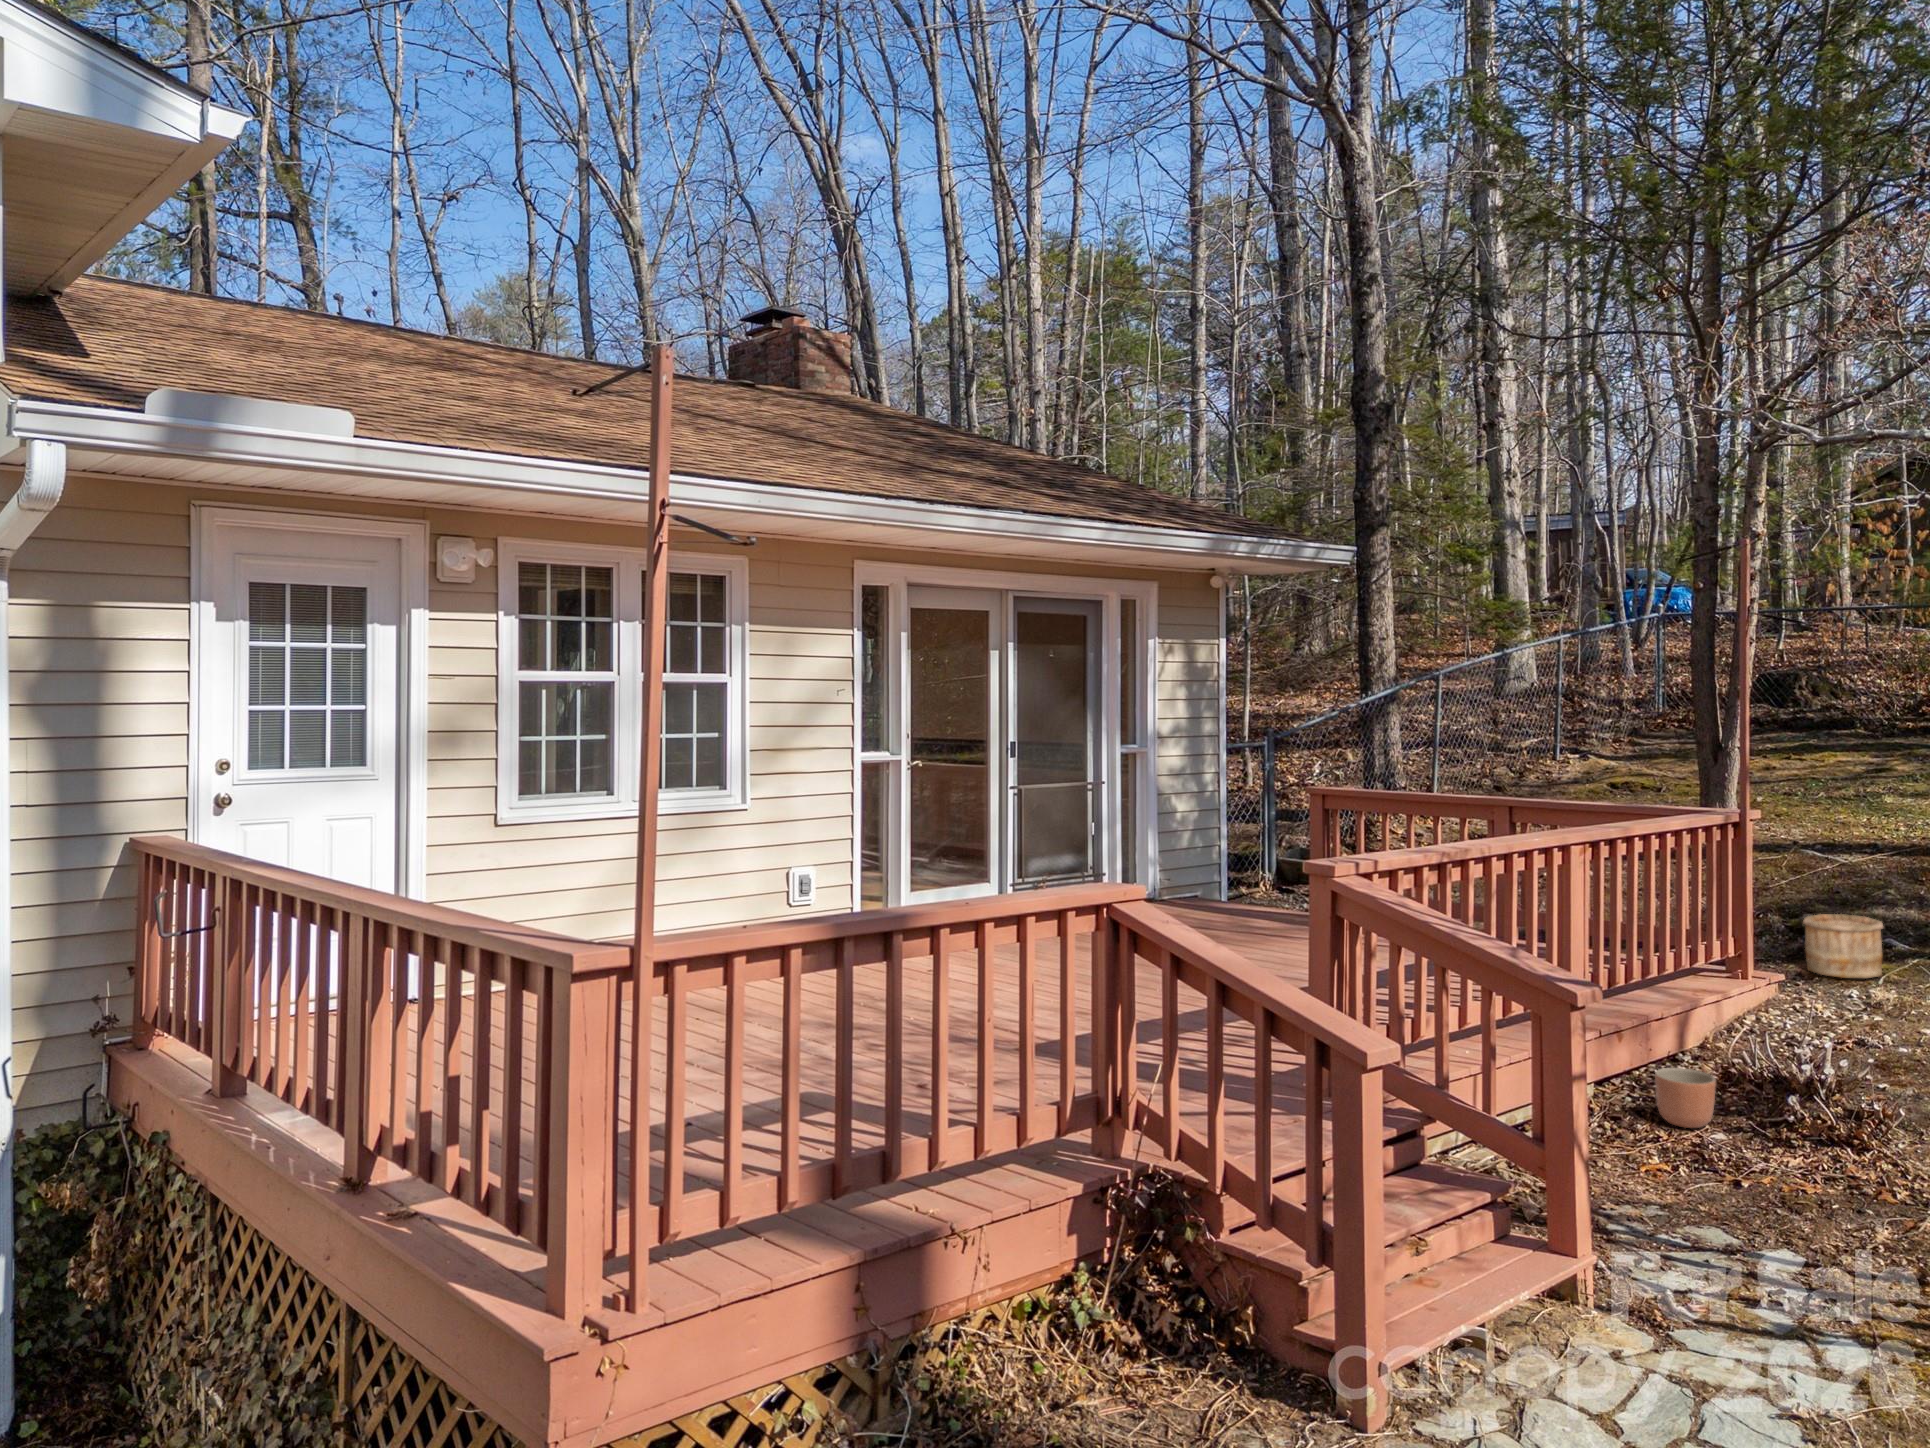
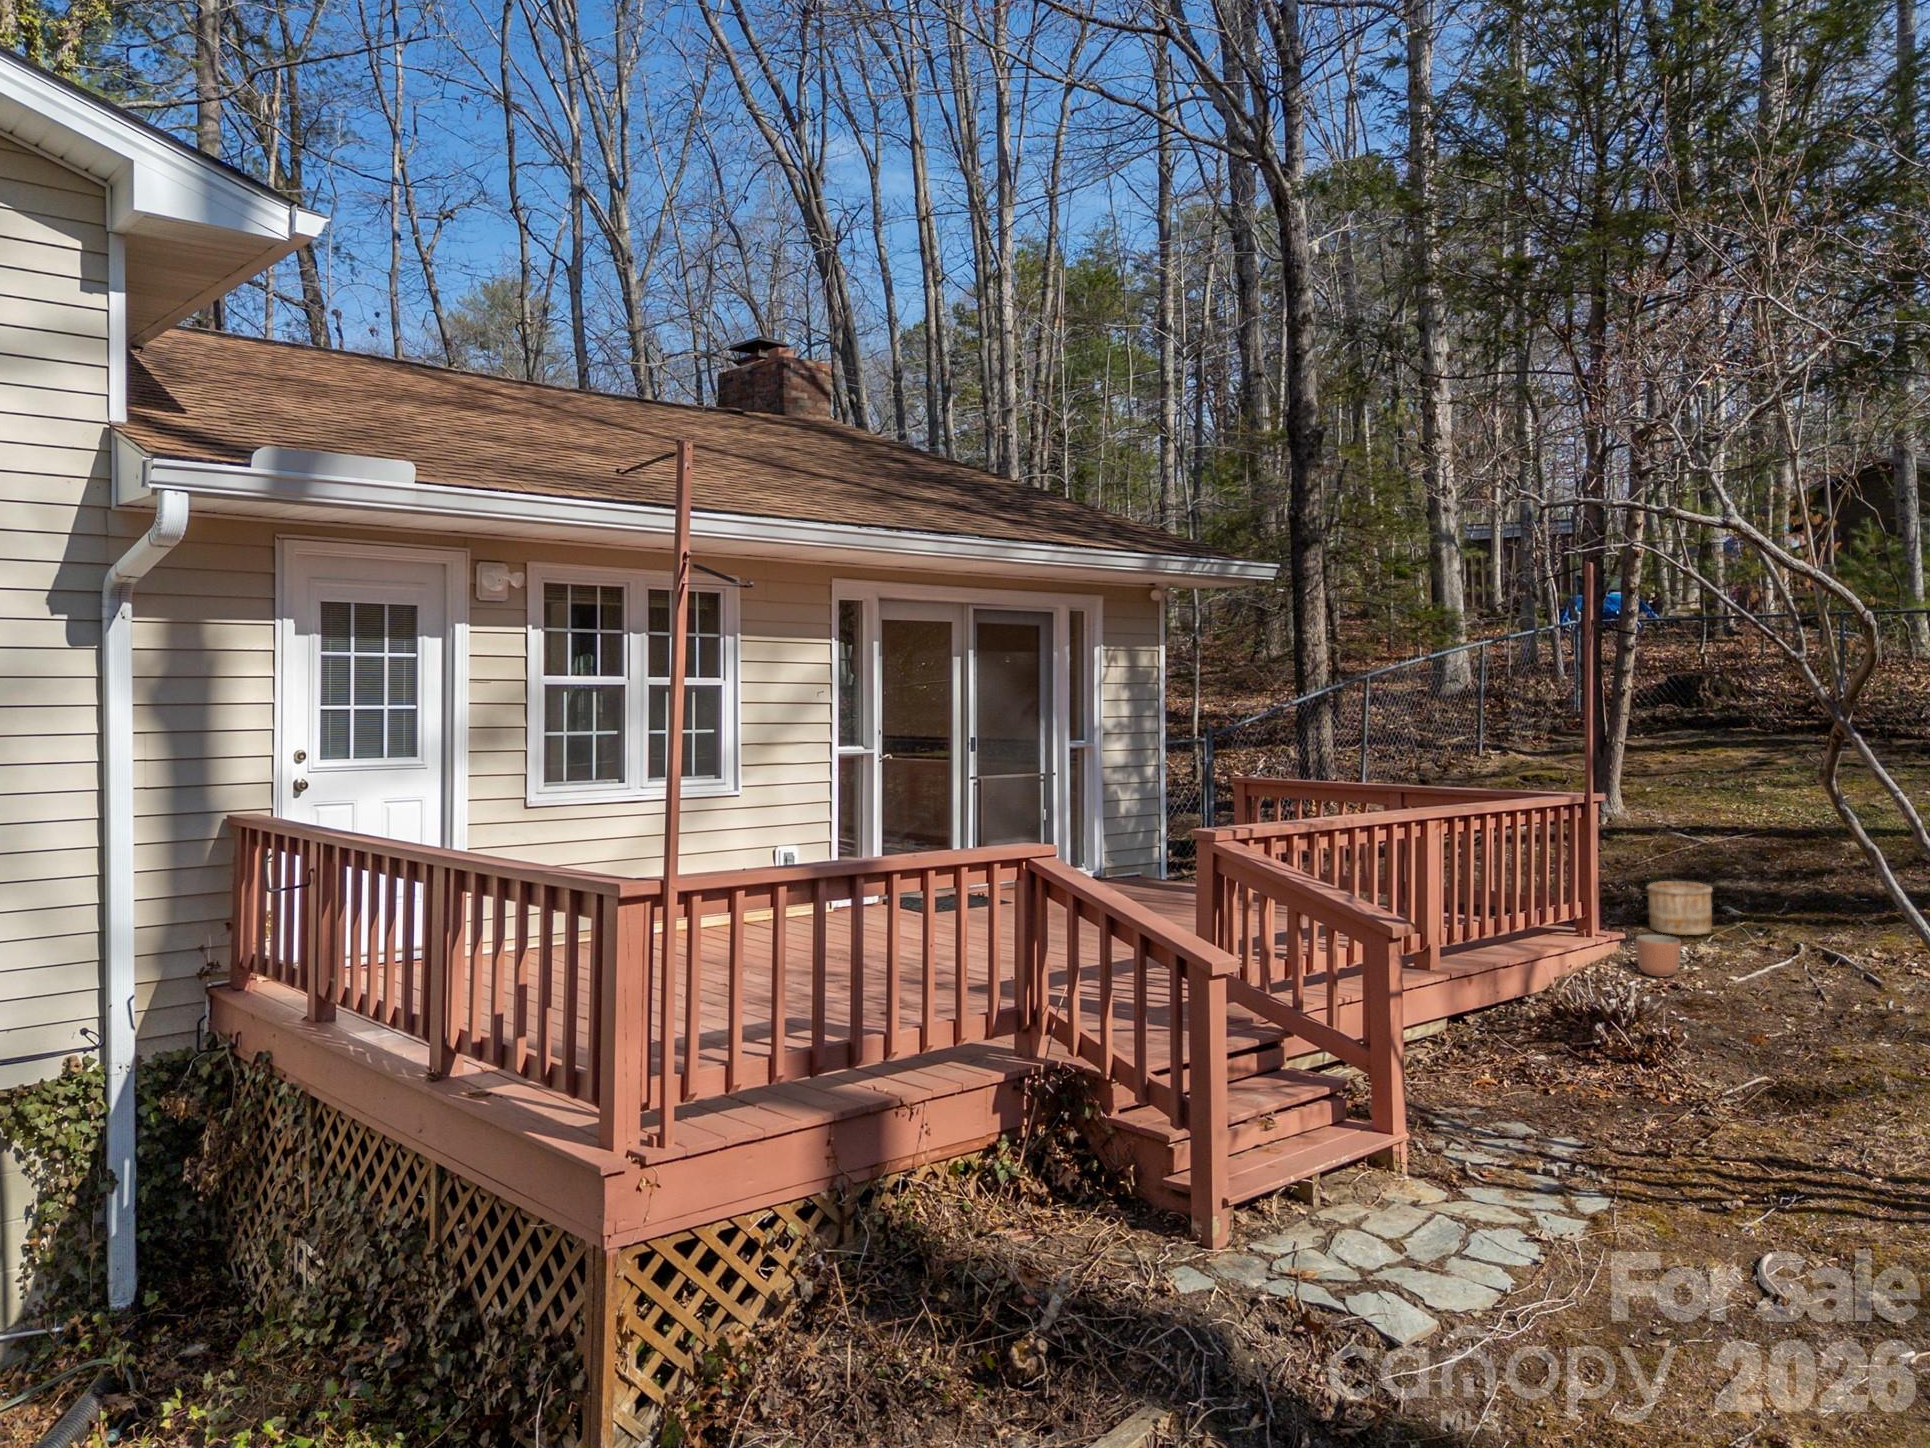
planter: present [1655,1068,1716,1128] -> present [1636,935,1681,977]

